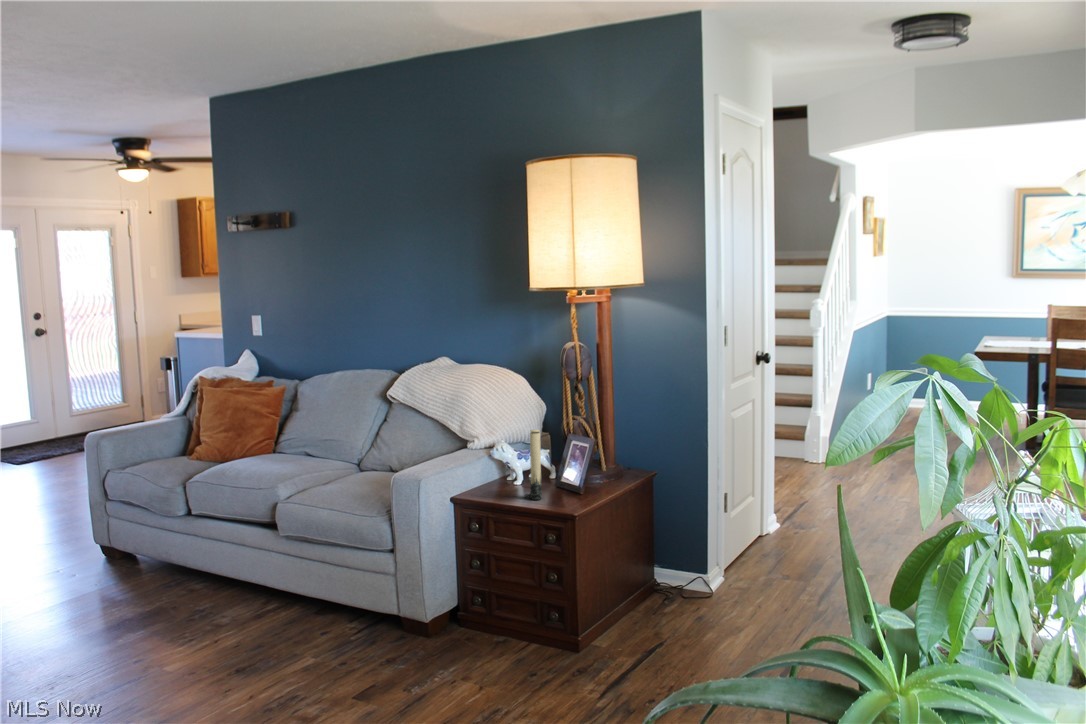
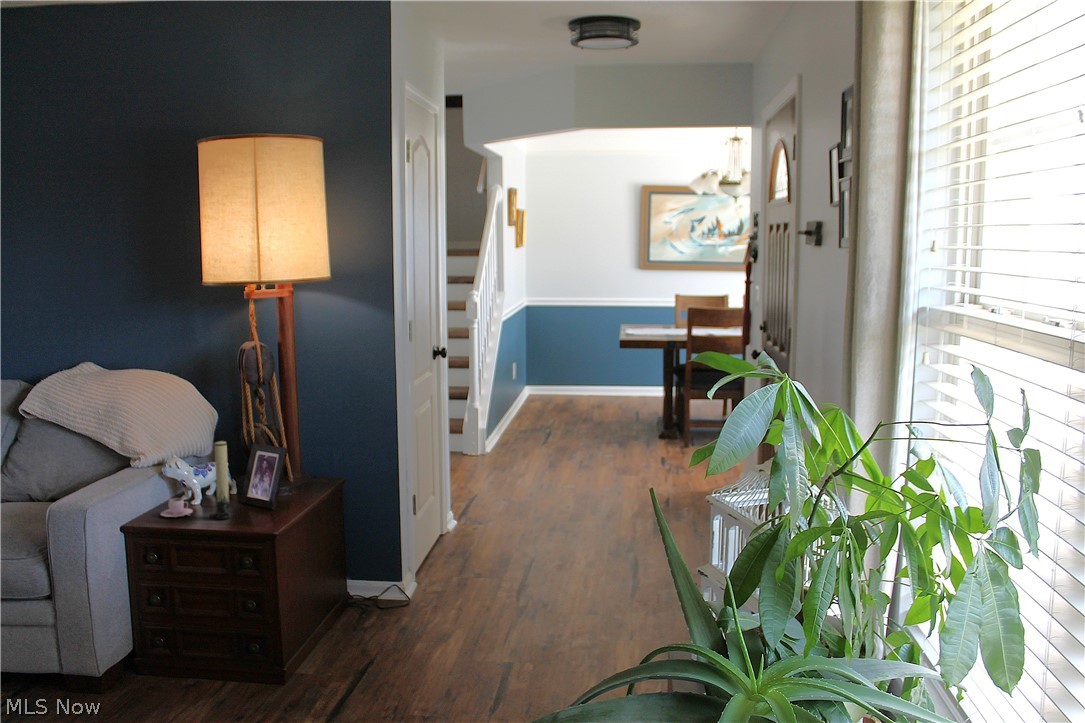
teacup: none [486,459,513,494] -> present [161,498,192,517]

